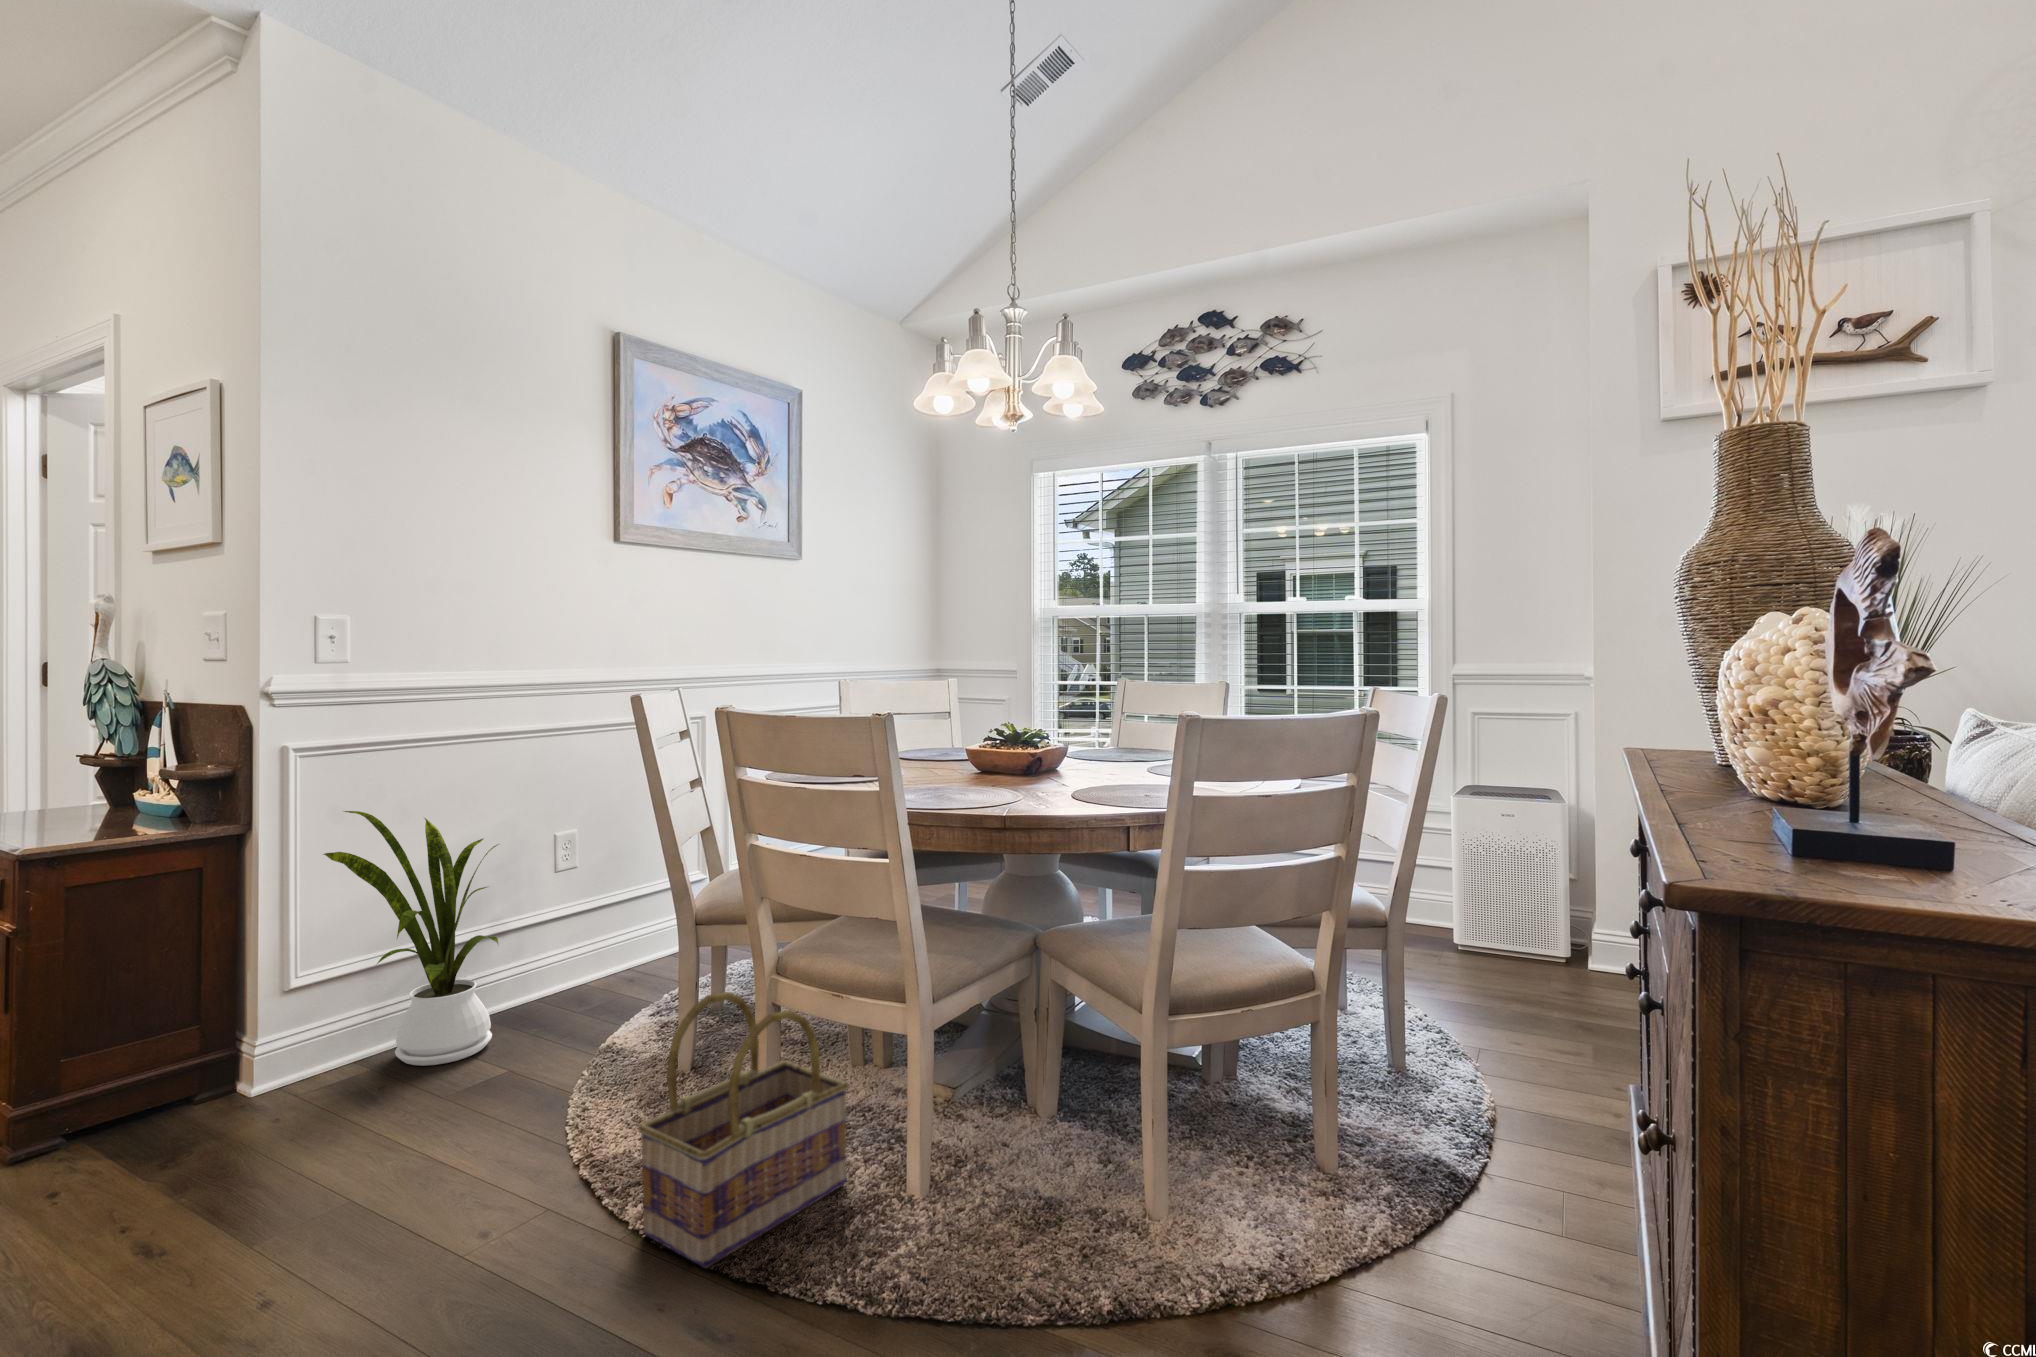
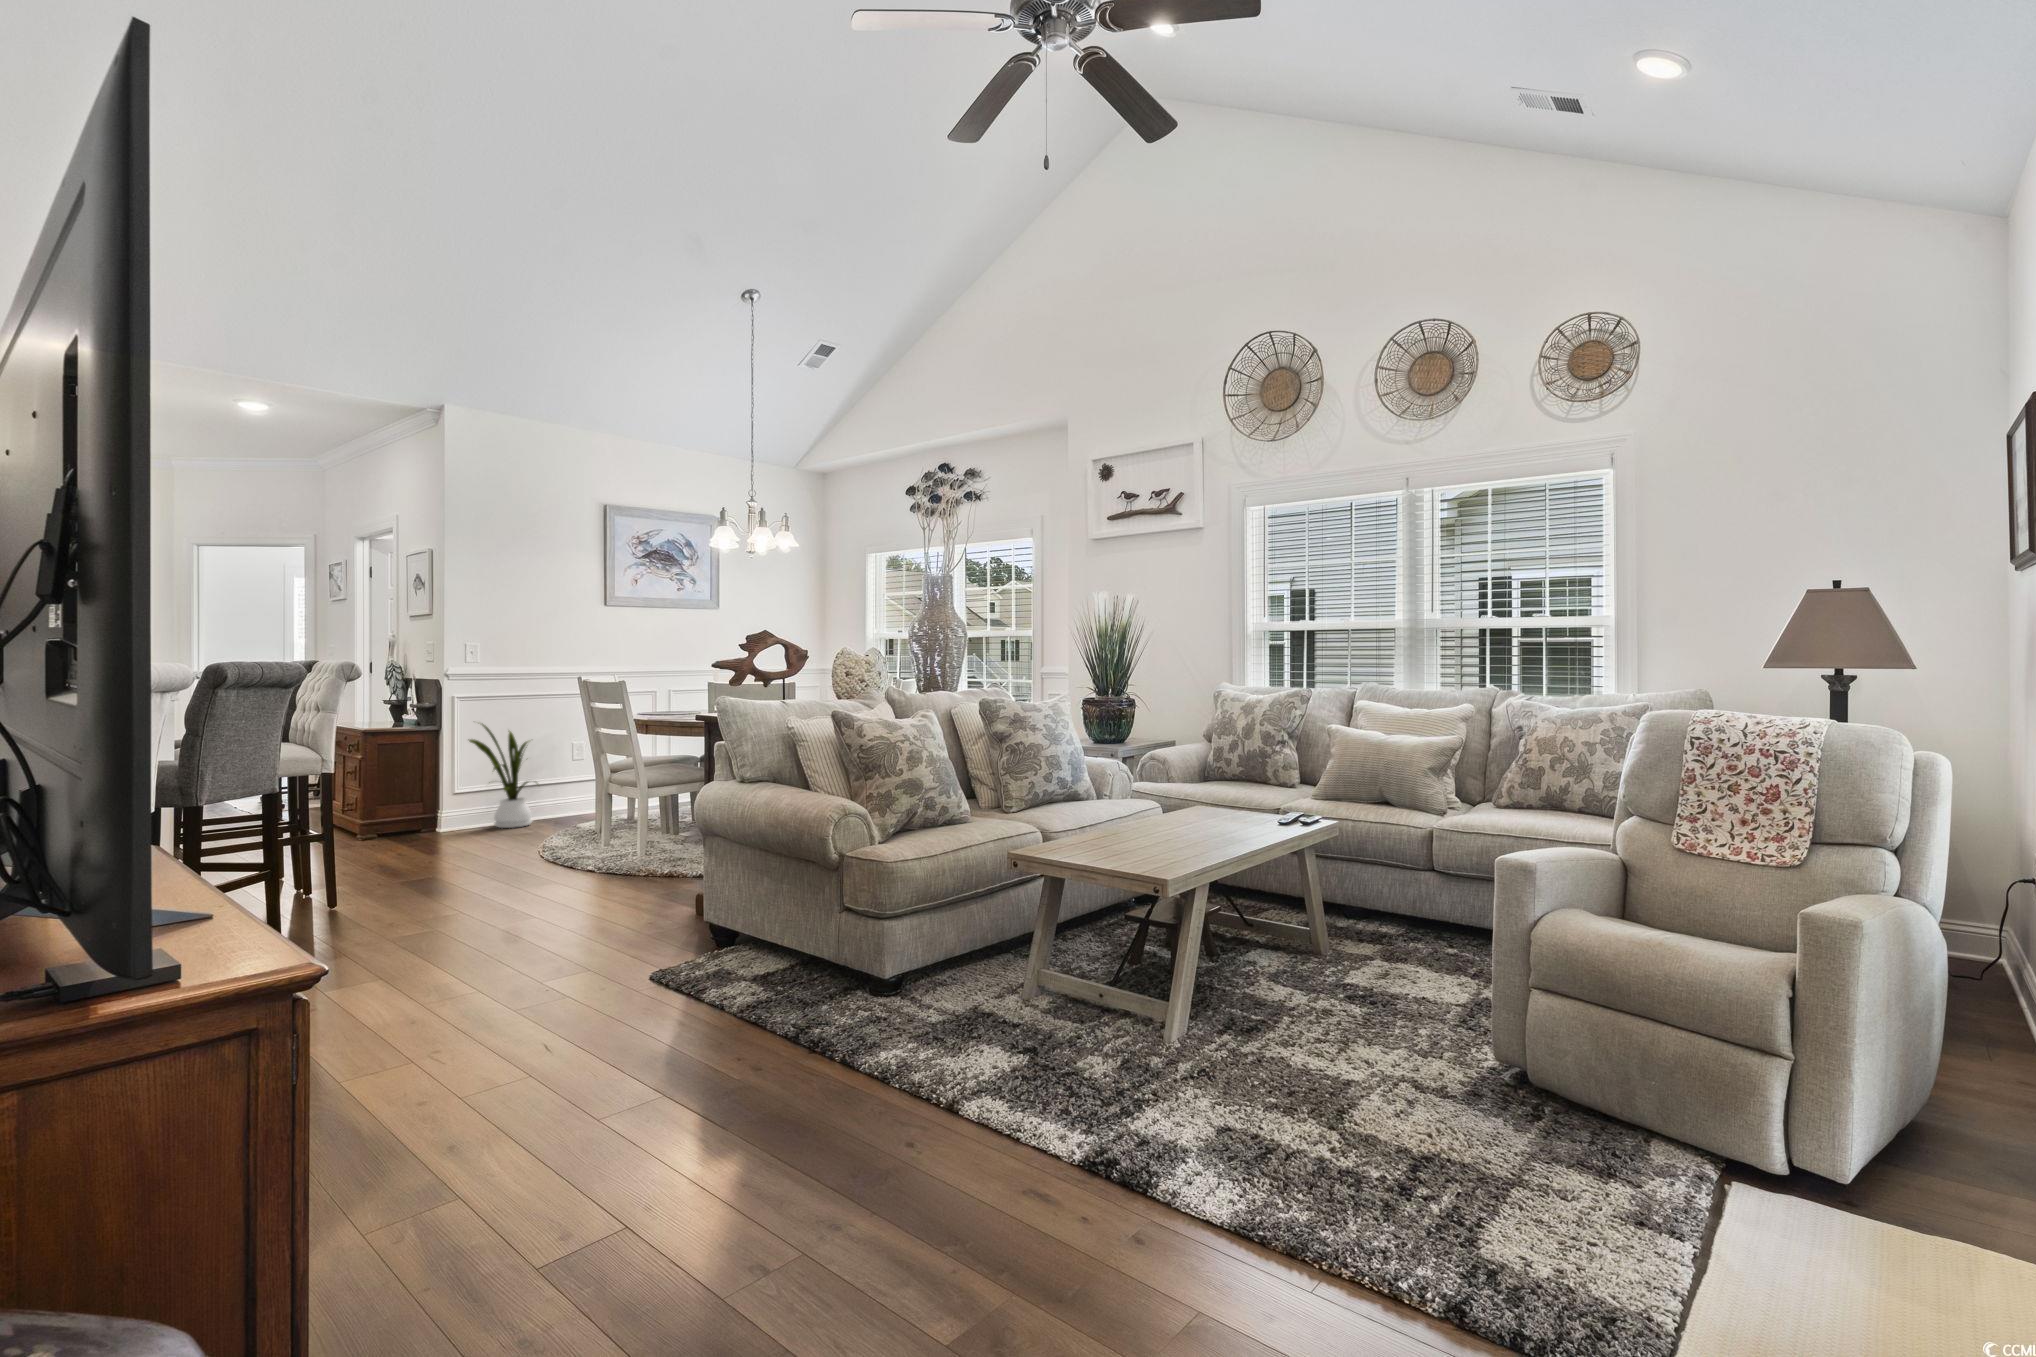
basket: present [638,992,848,1268] -> none [543,780,620,859]

